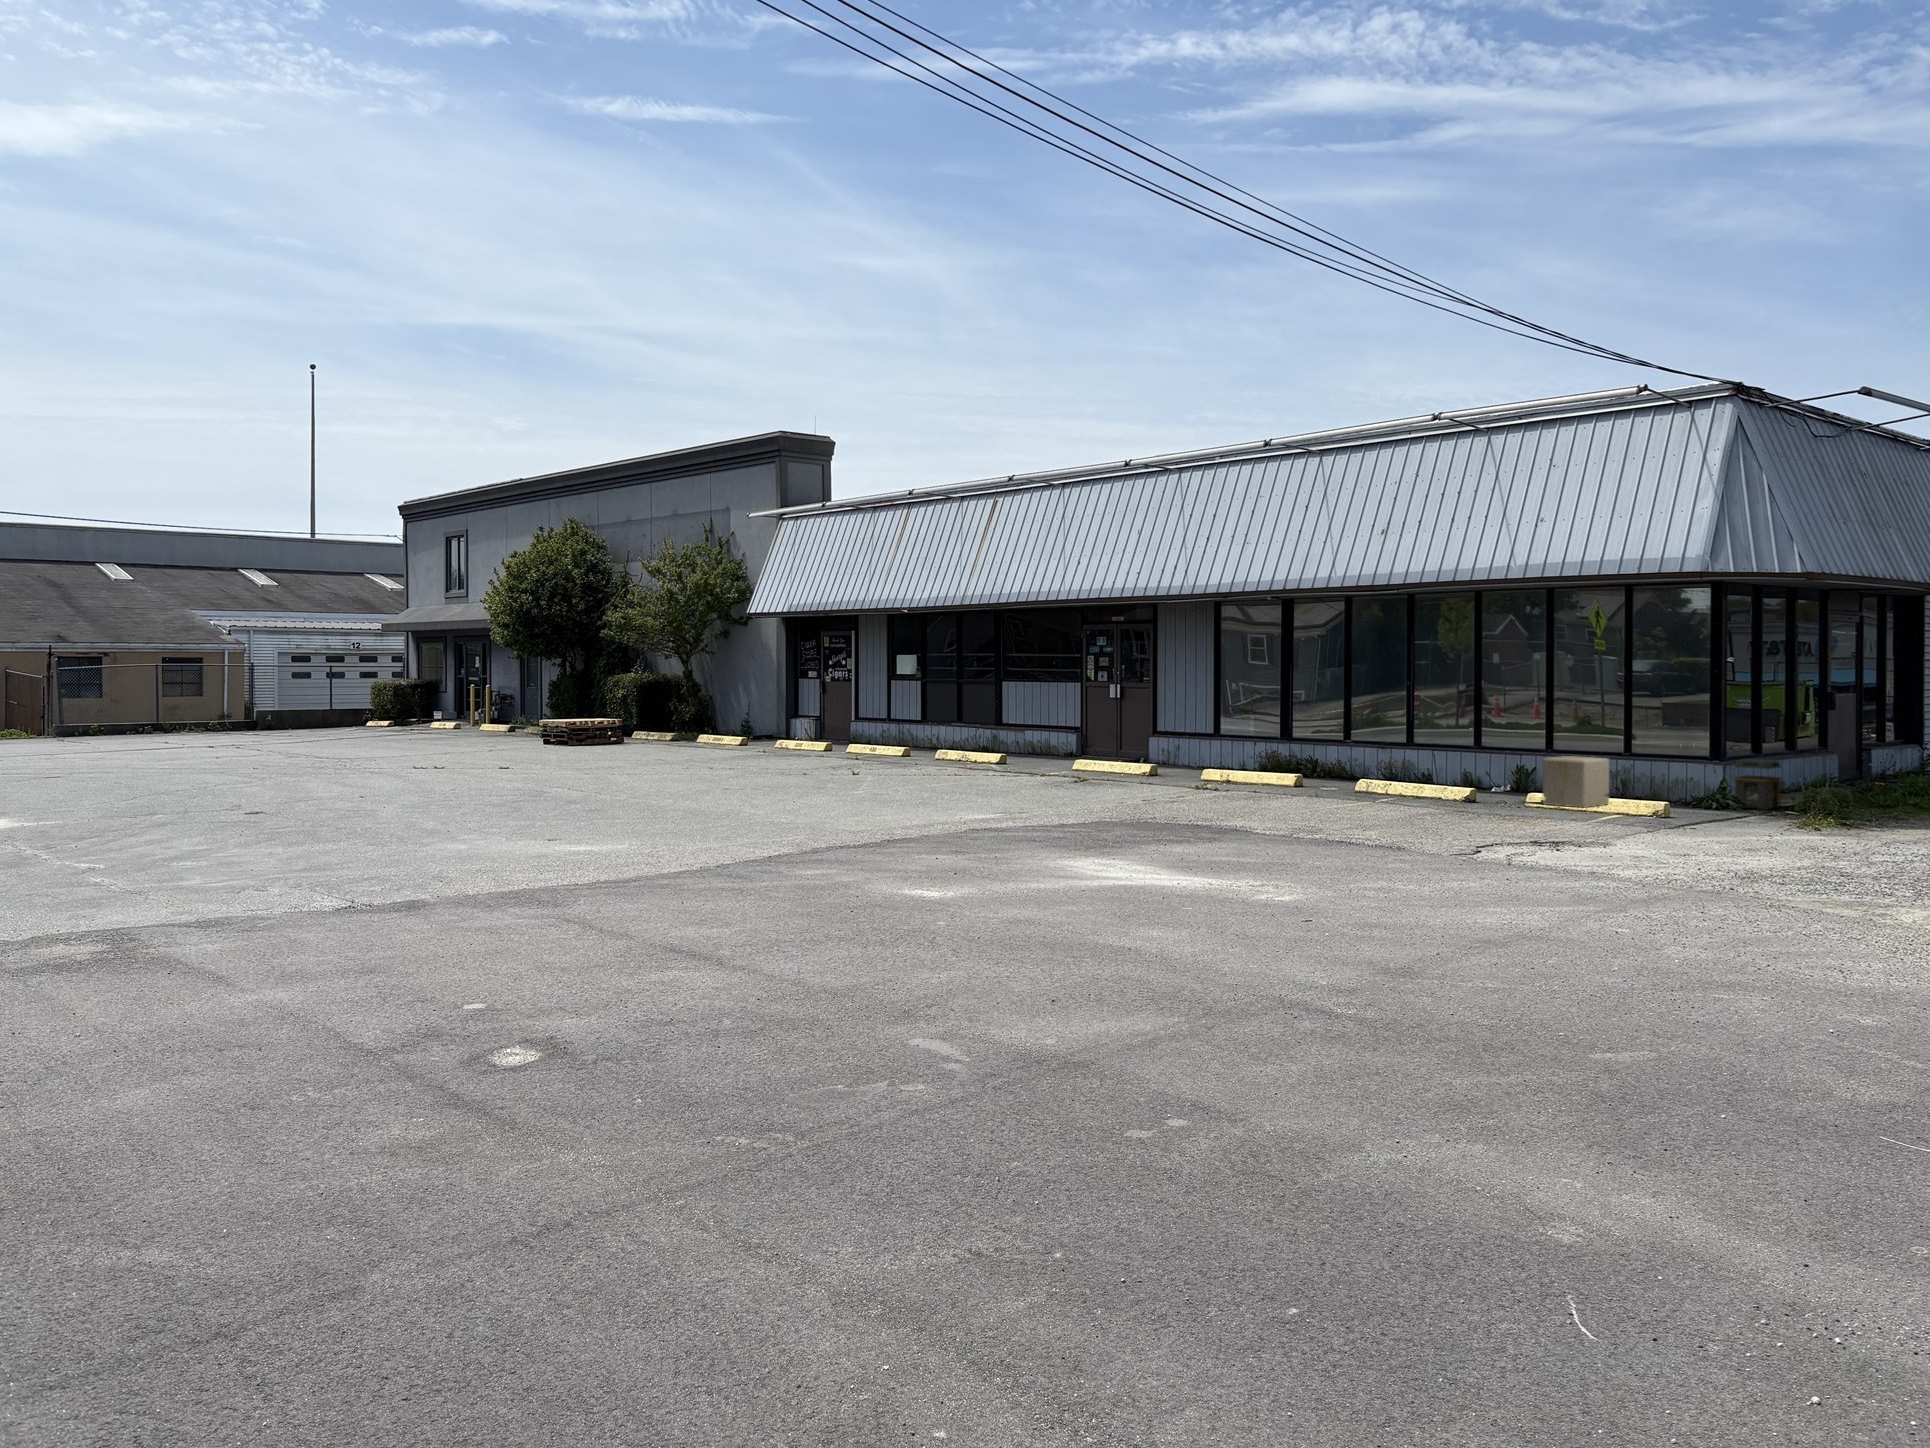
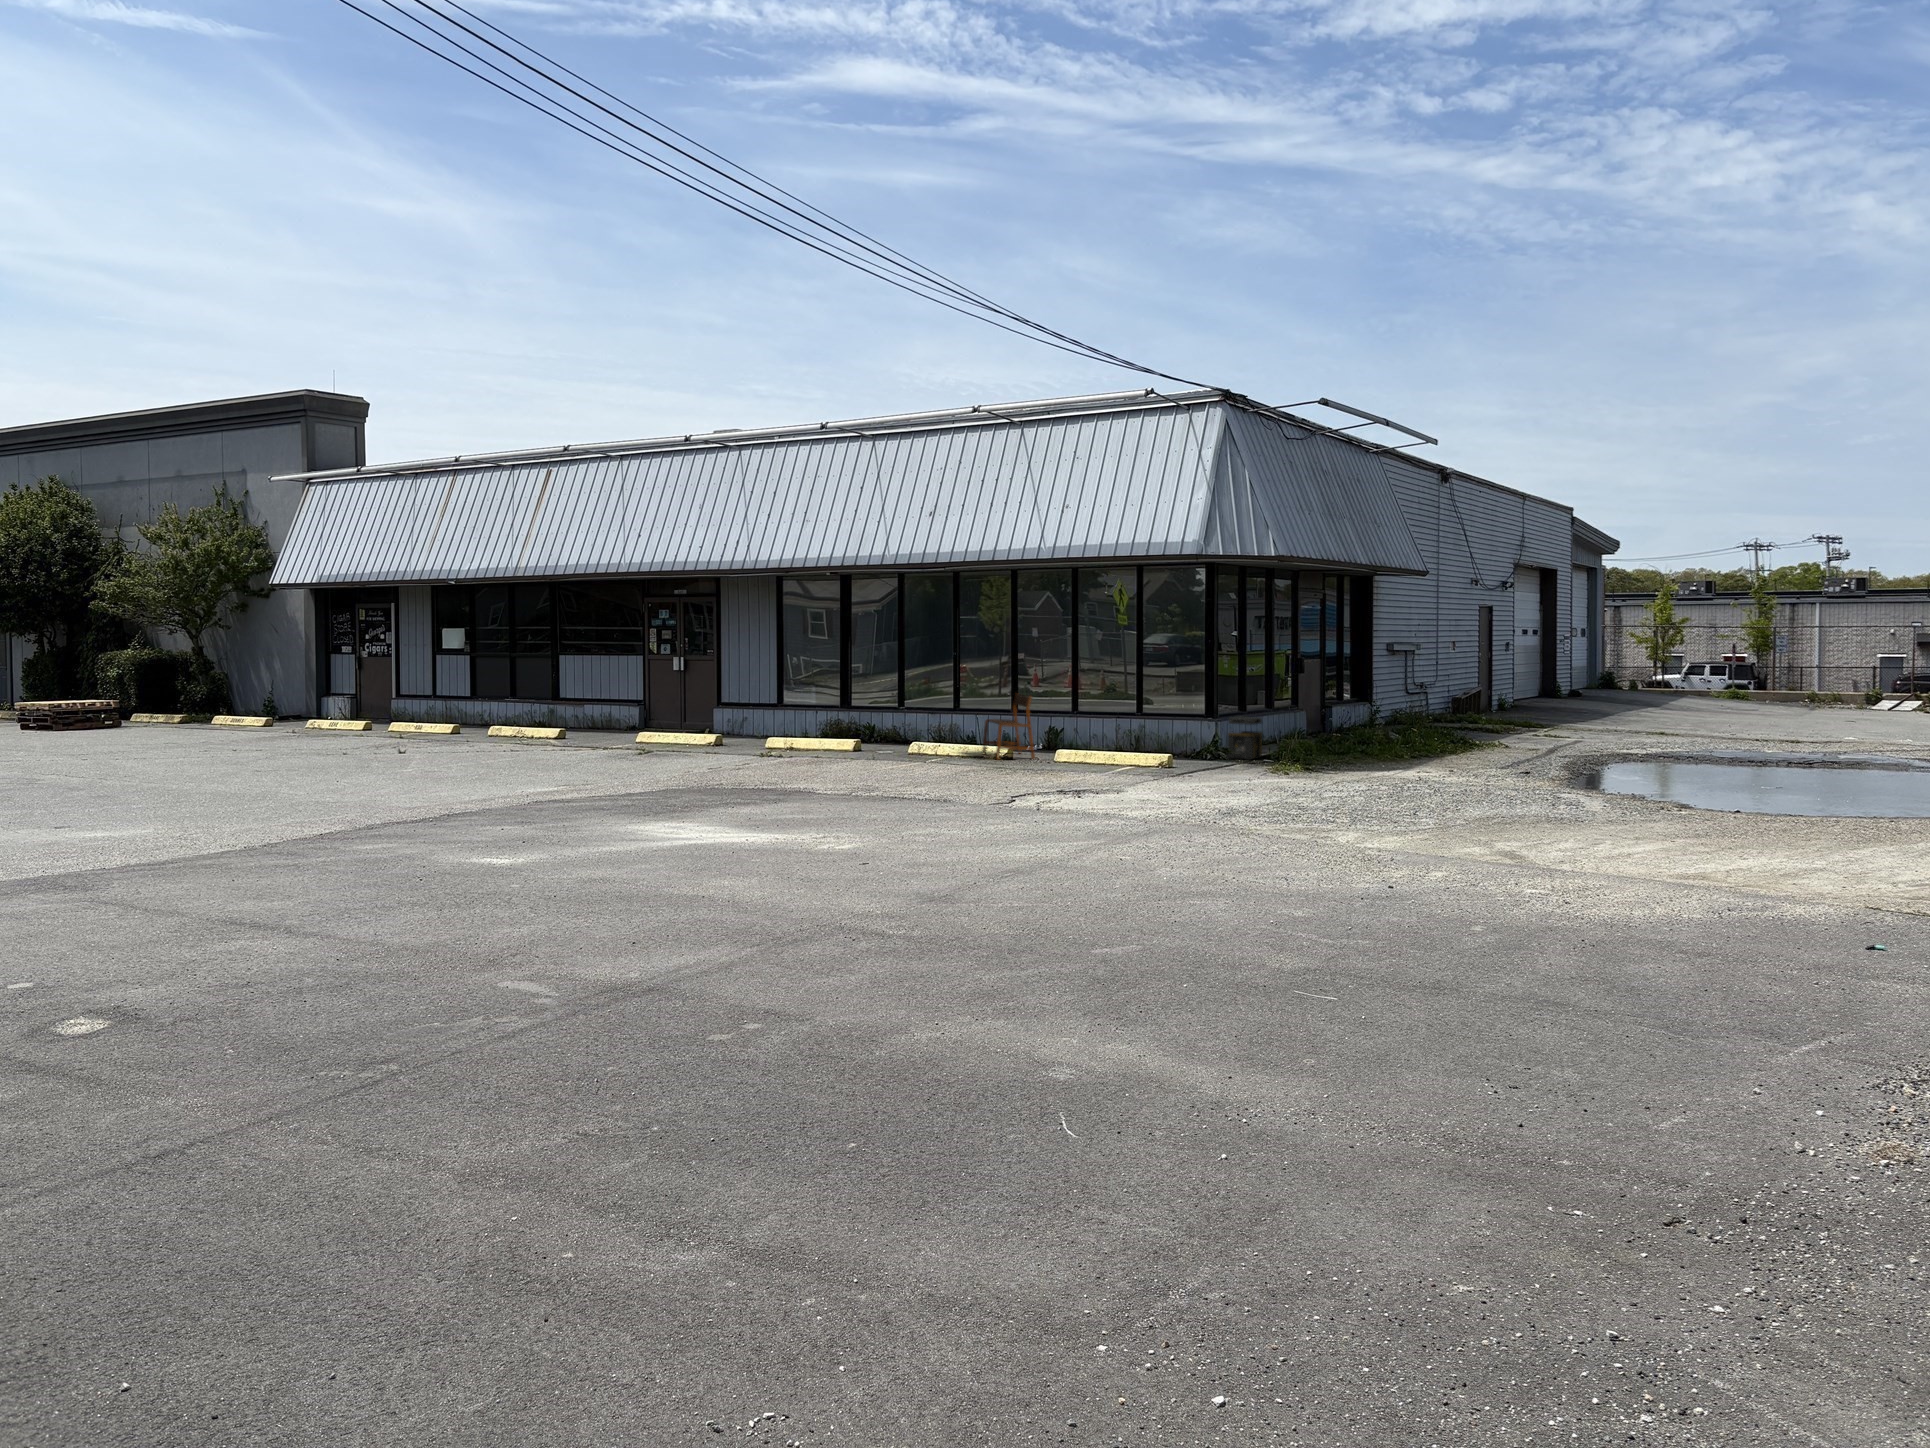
bench: none [1440,727,1501,801] -> present [982,694,1035,760]
cardboard box: present [1543,756,1609,808] -> none [1070,717,1125,763]

